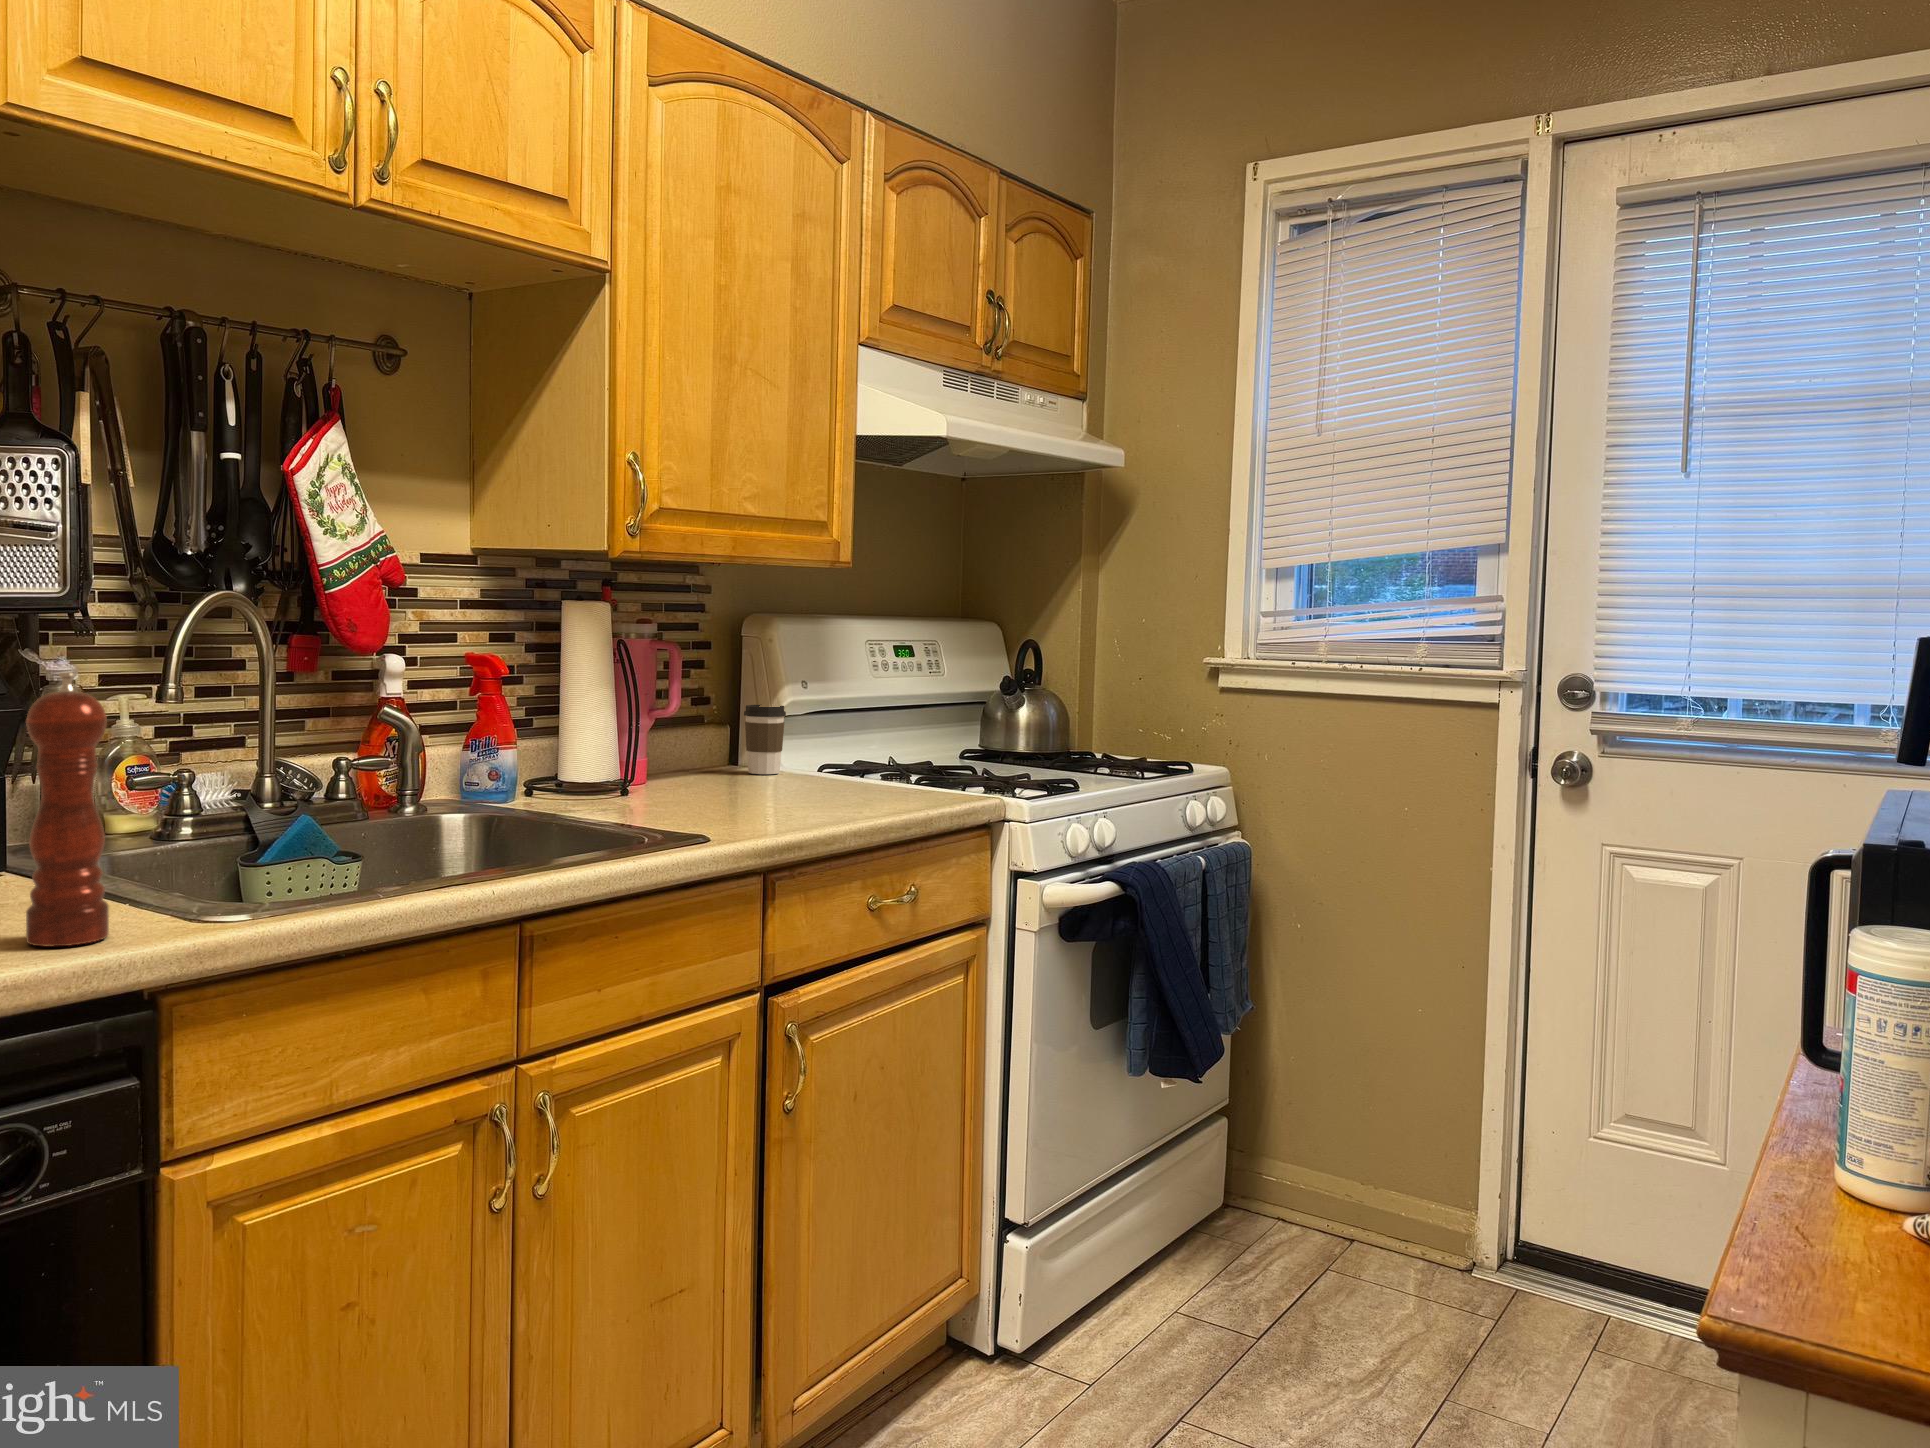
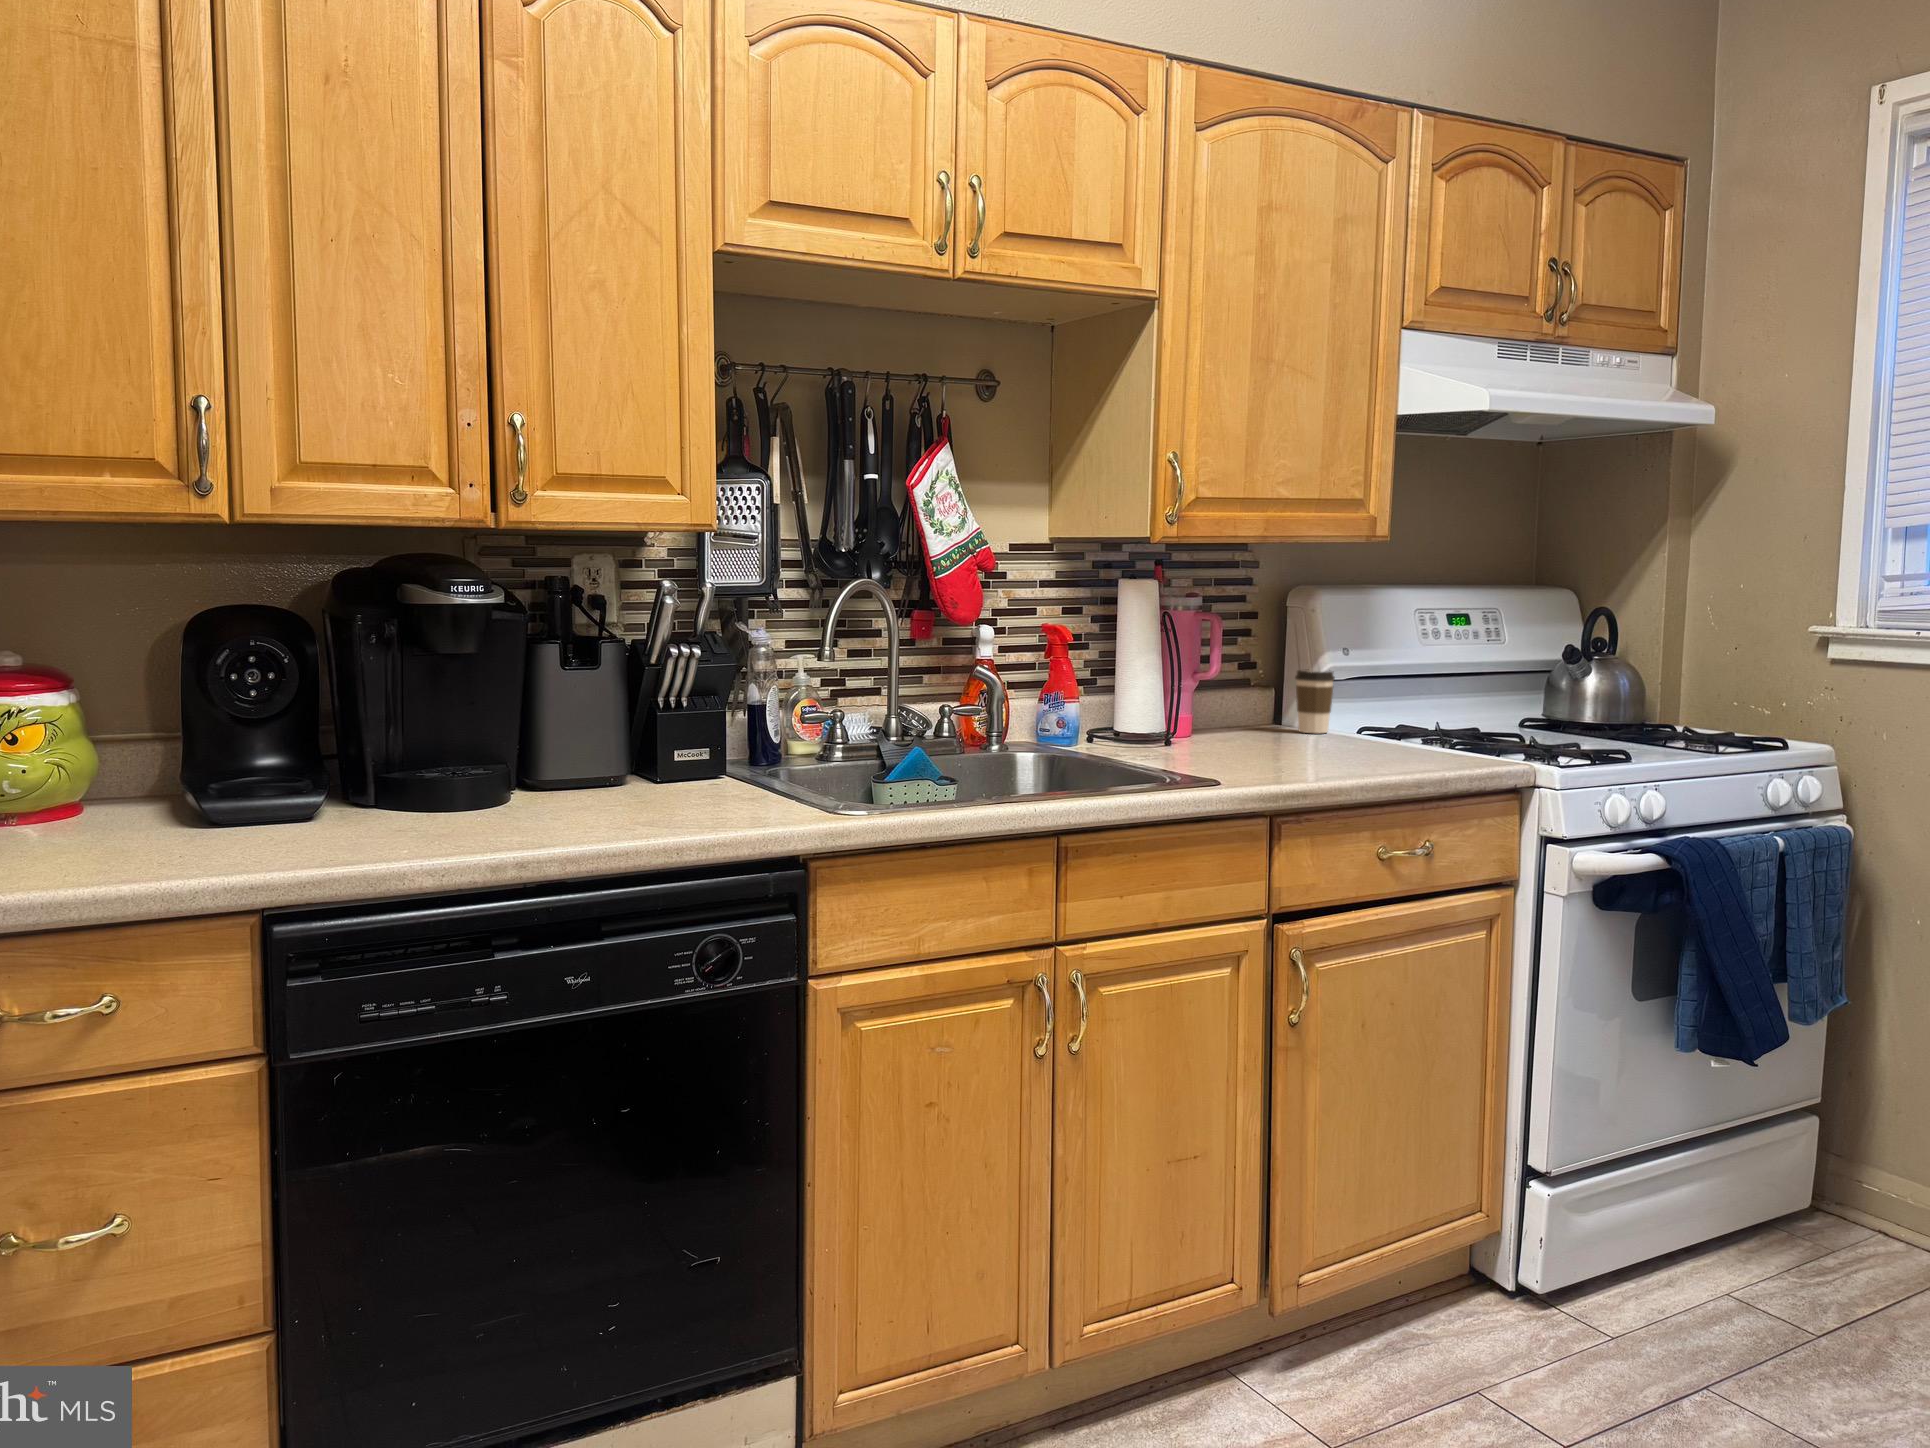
pepper mill: present [26,672,109,946] -> none [729,639,776,824]

